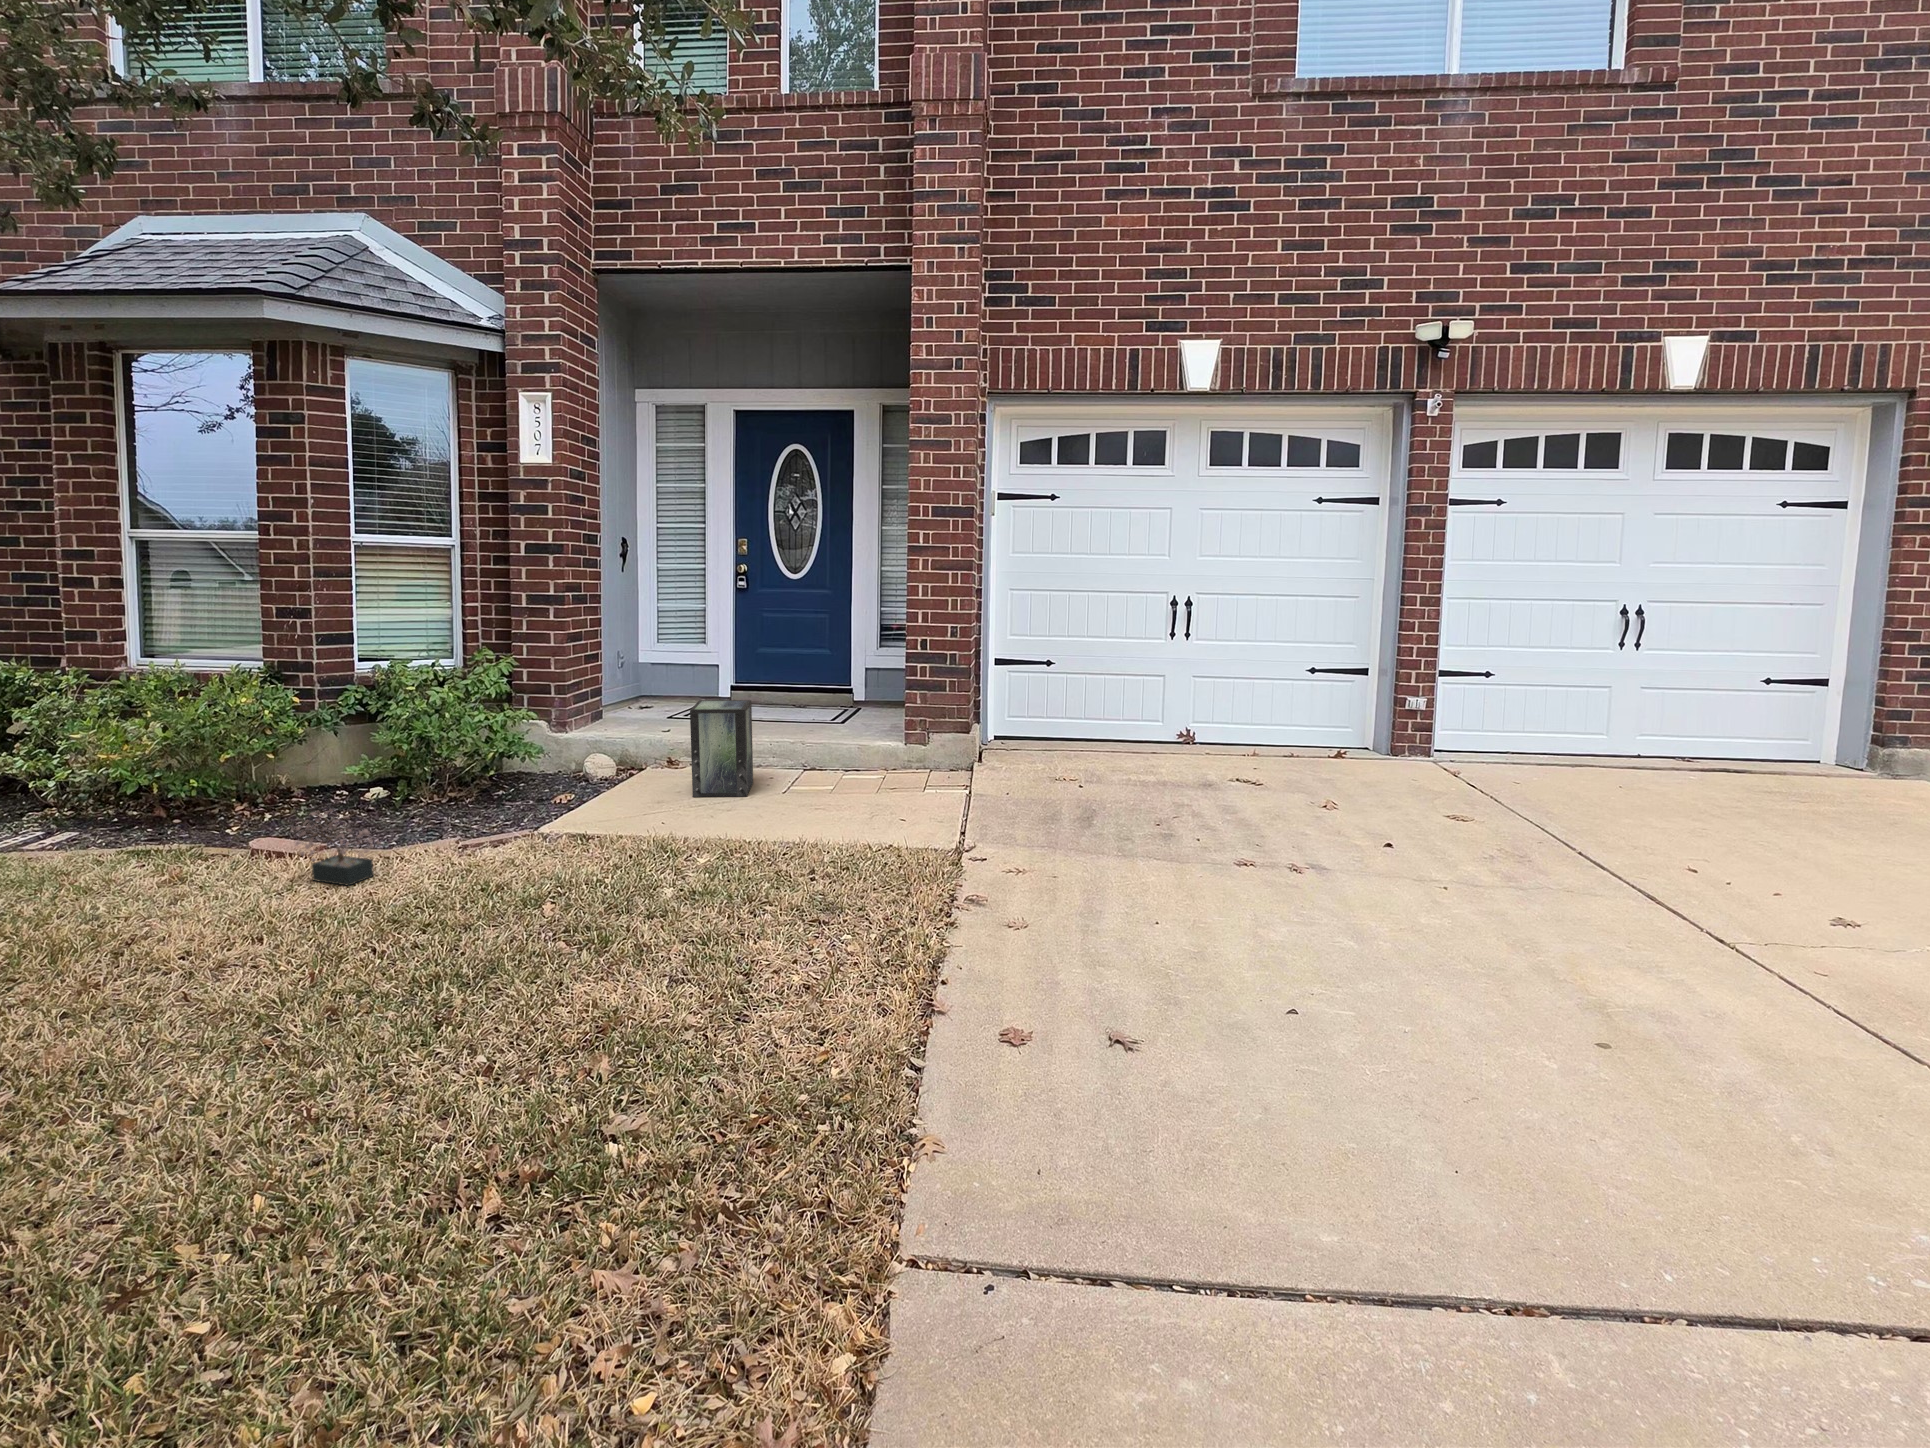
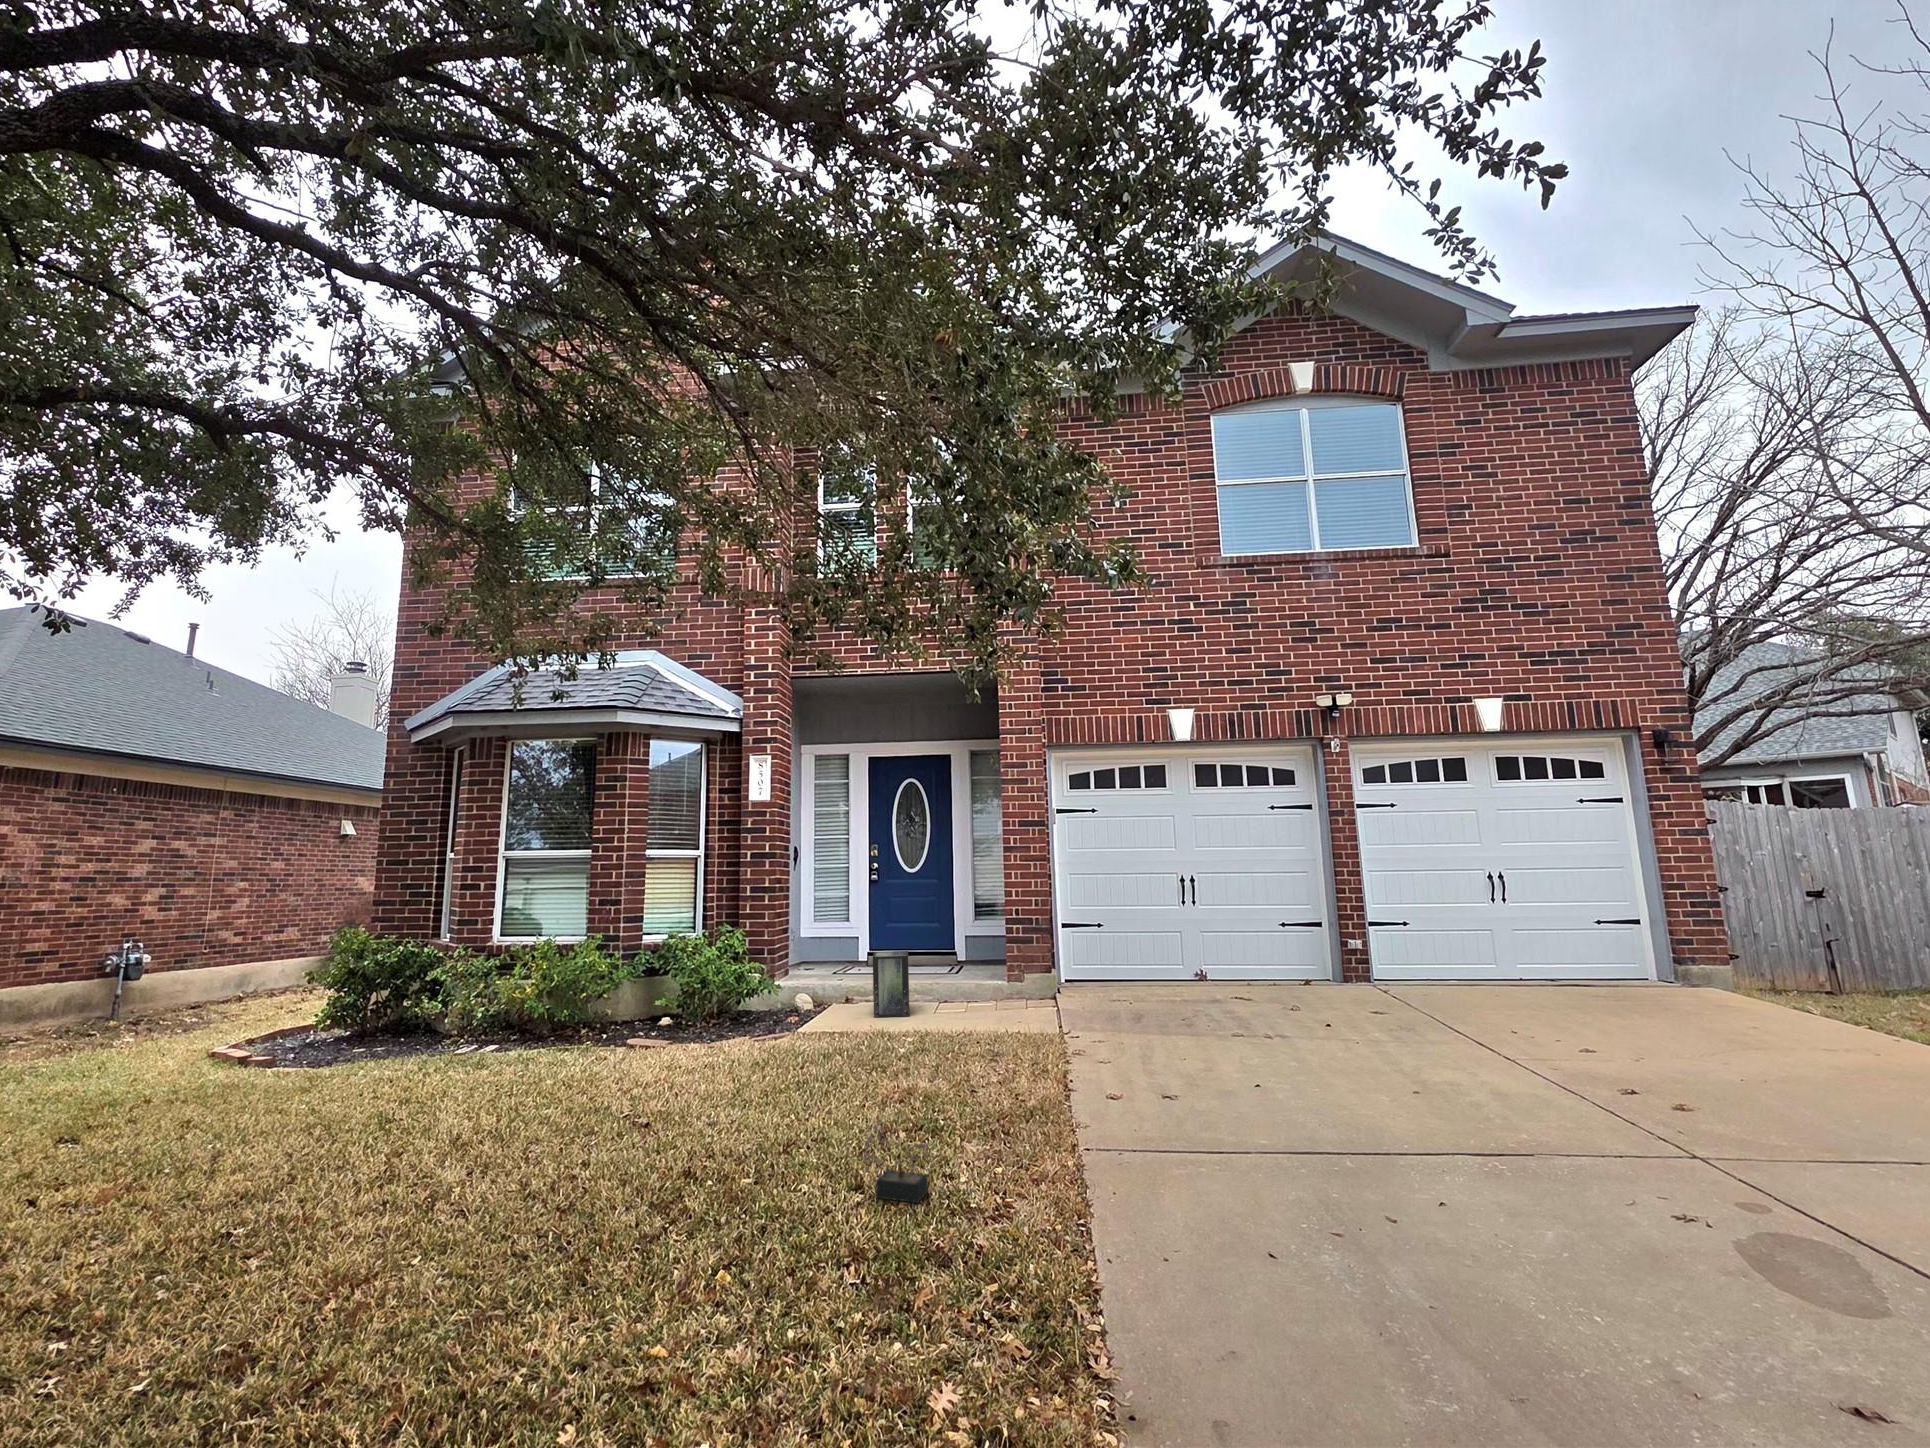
decorative plant: present [296,810,380,886] -> present [862,1123,934,1203]

